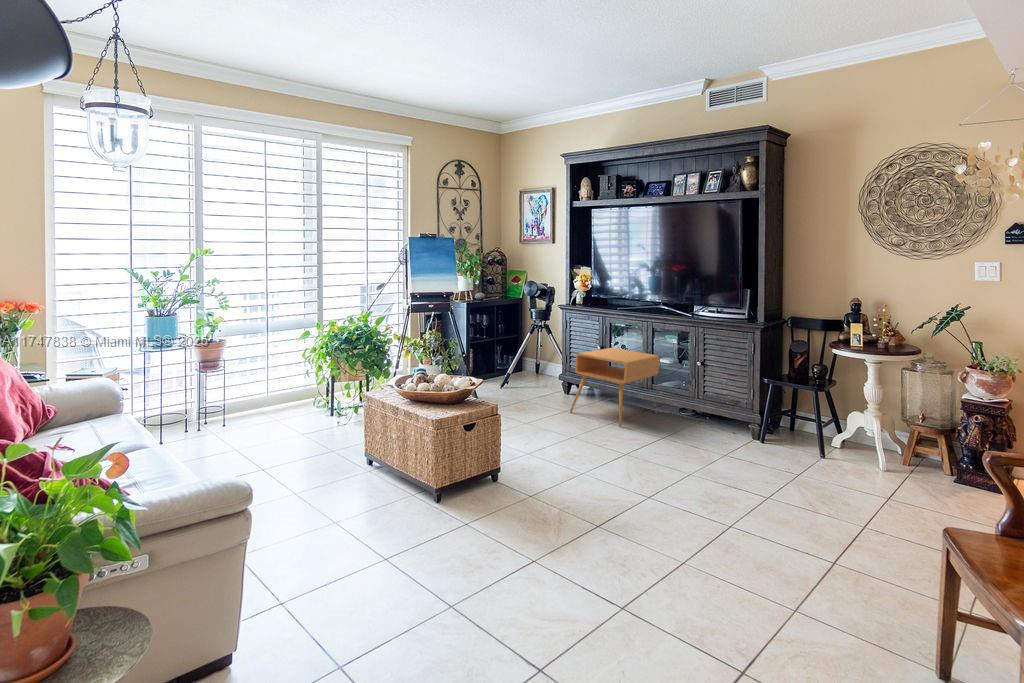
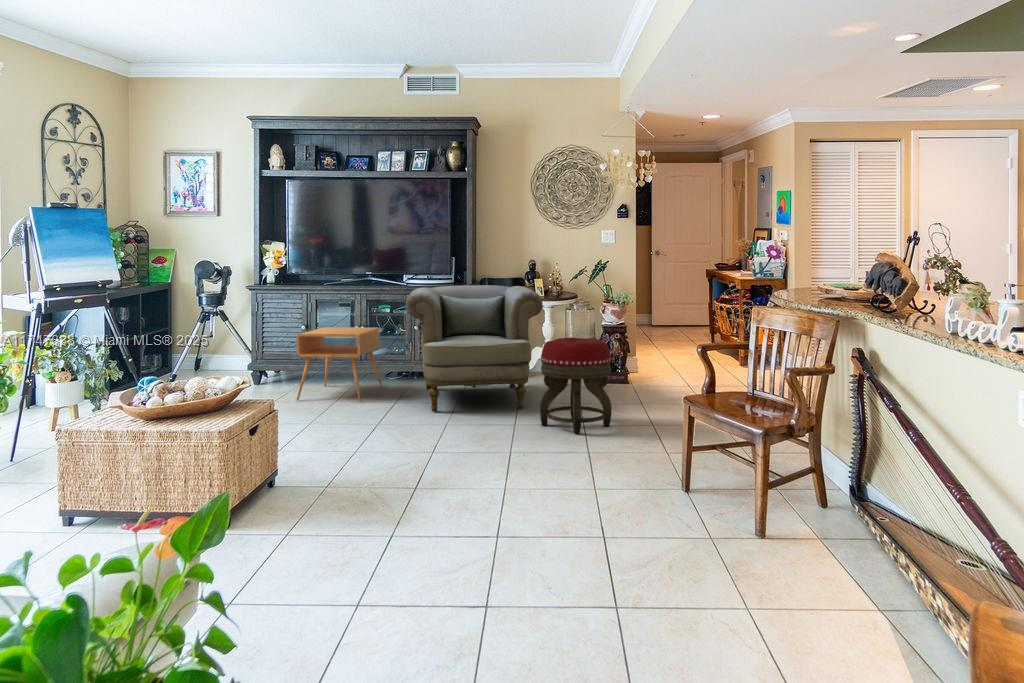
armchair: none [667,323,842,485] -> present [406,285,543,411]
footstool: none [799,418,931,562] -> present [540,338,612,434]

